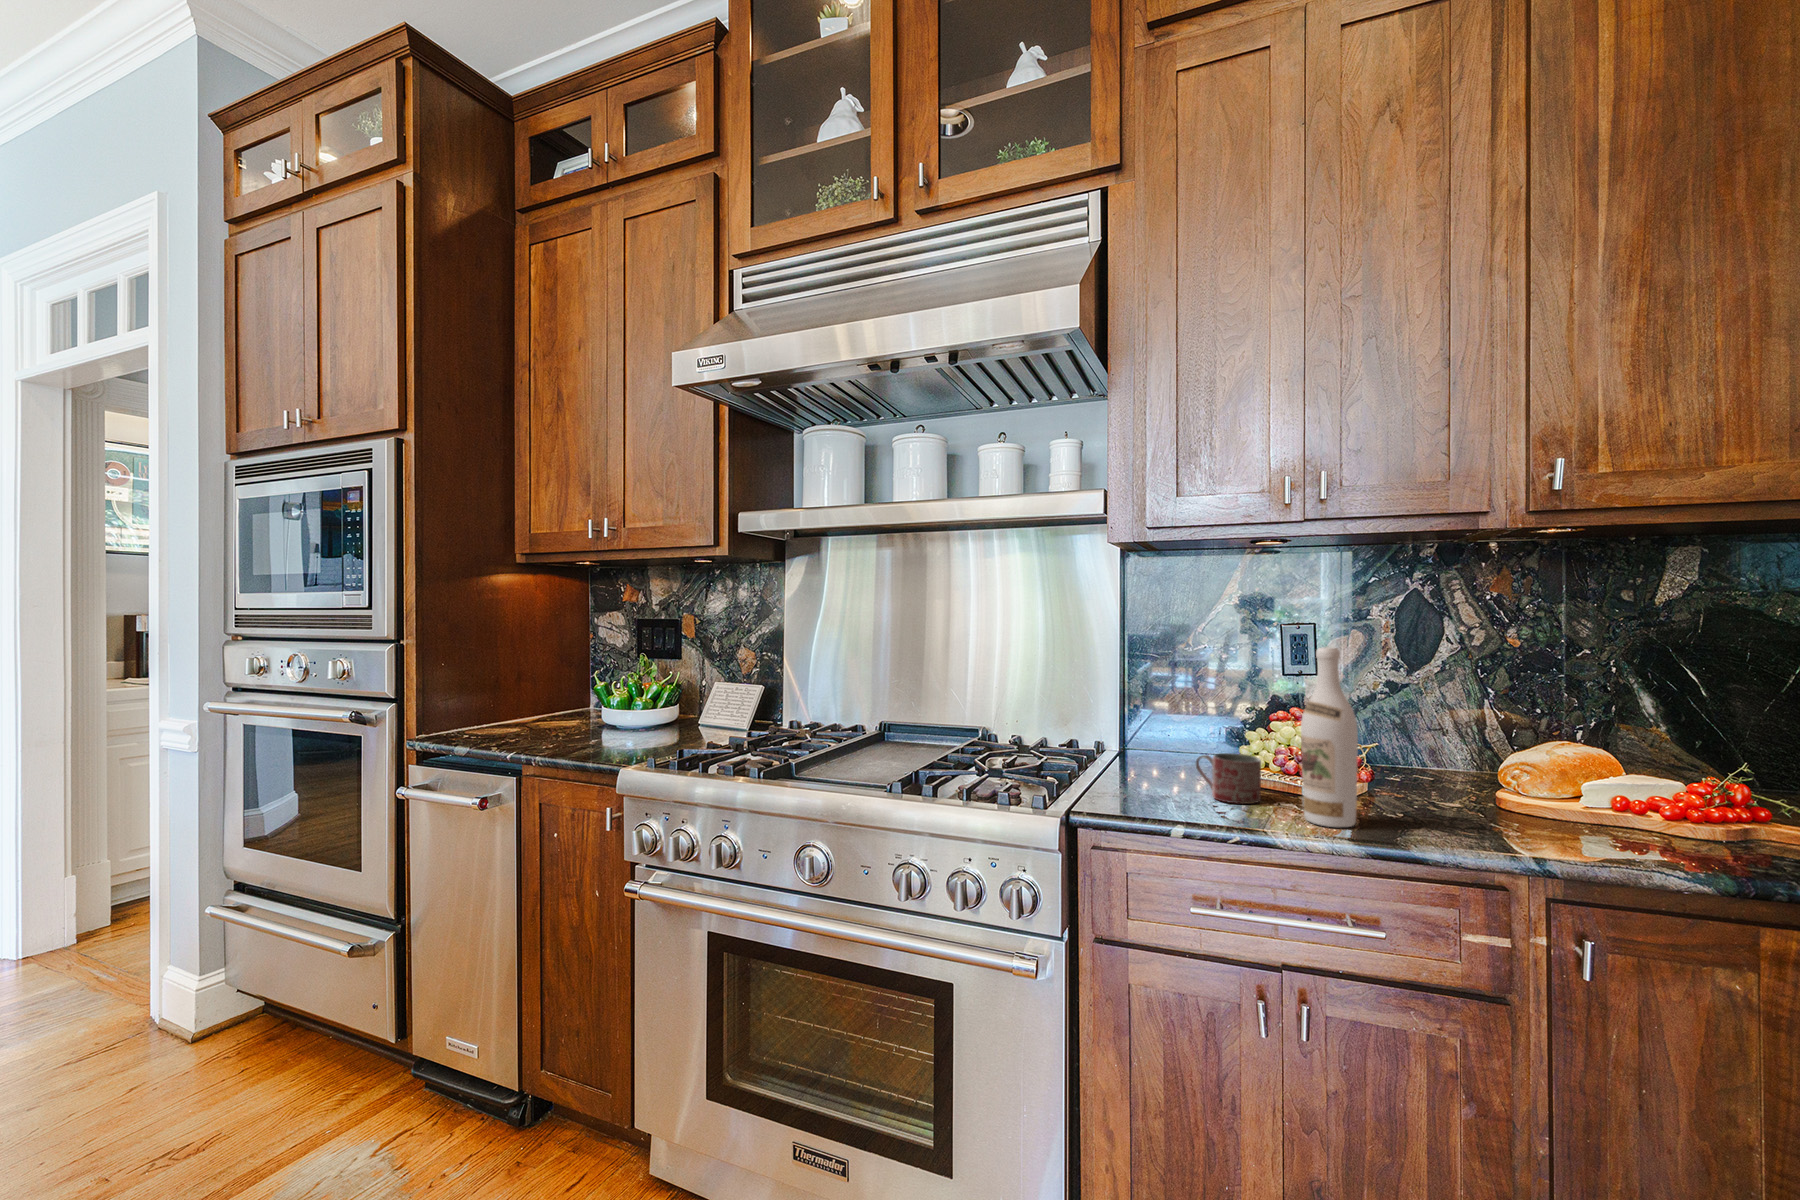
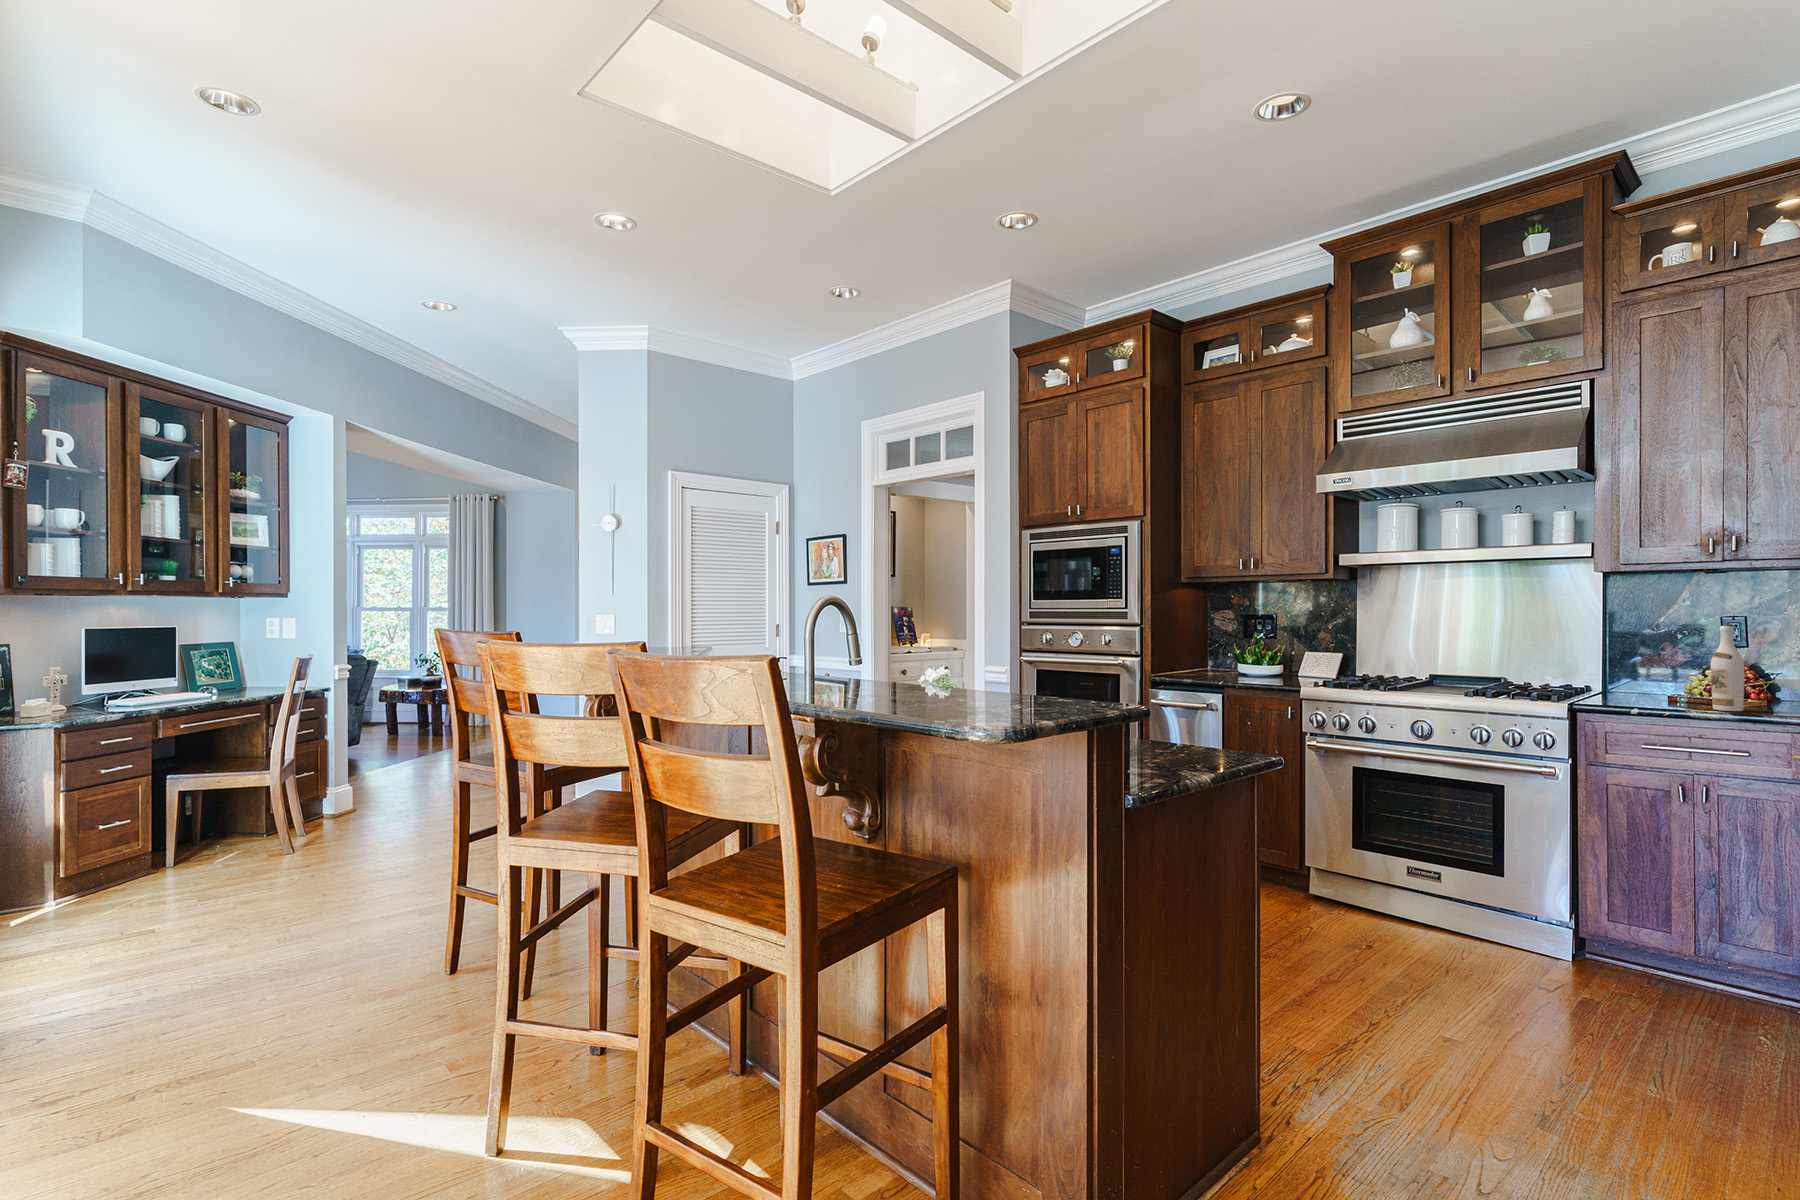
mug: present [1196,753,1261,804] -> none [1650,683,1691,706]

